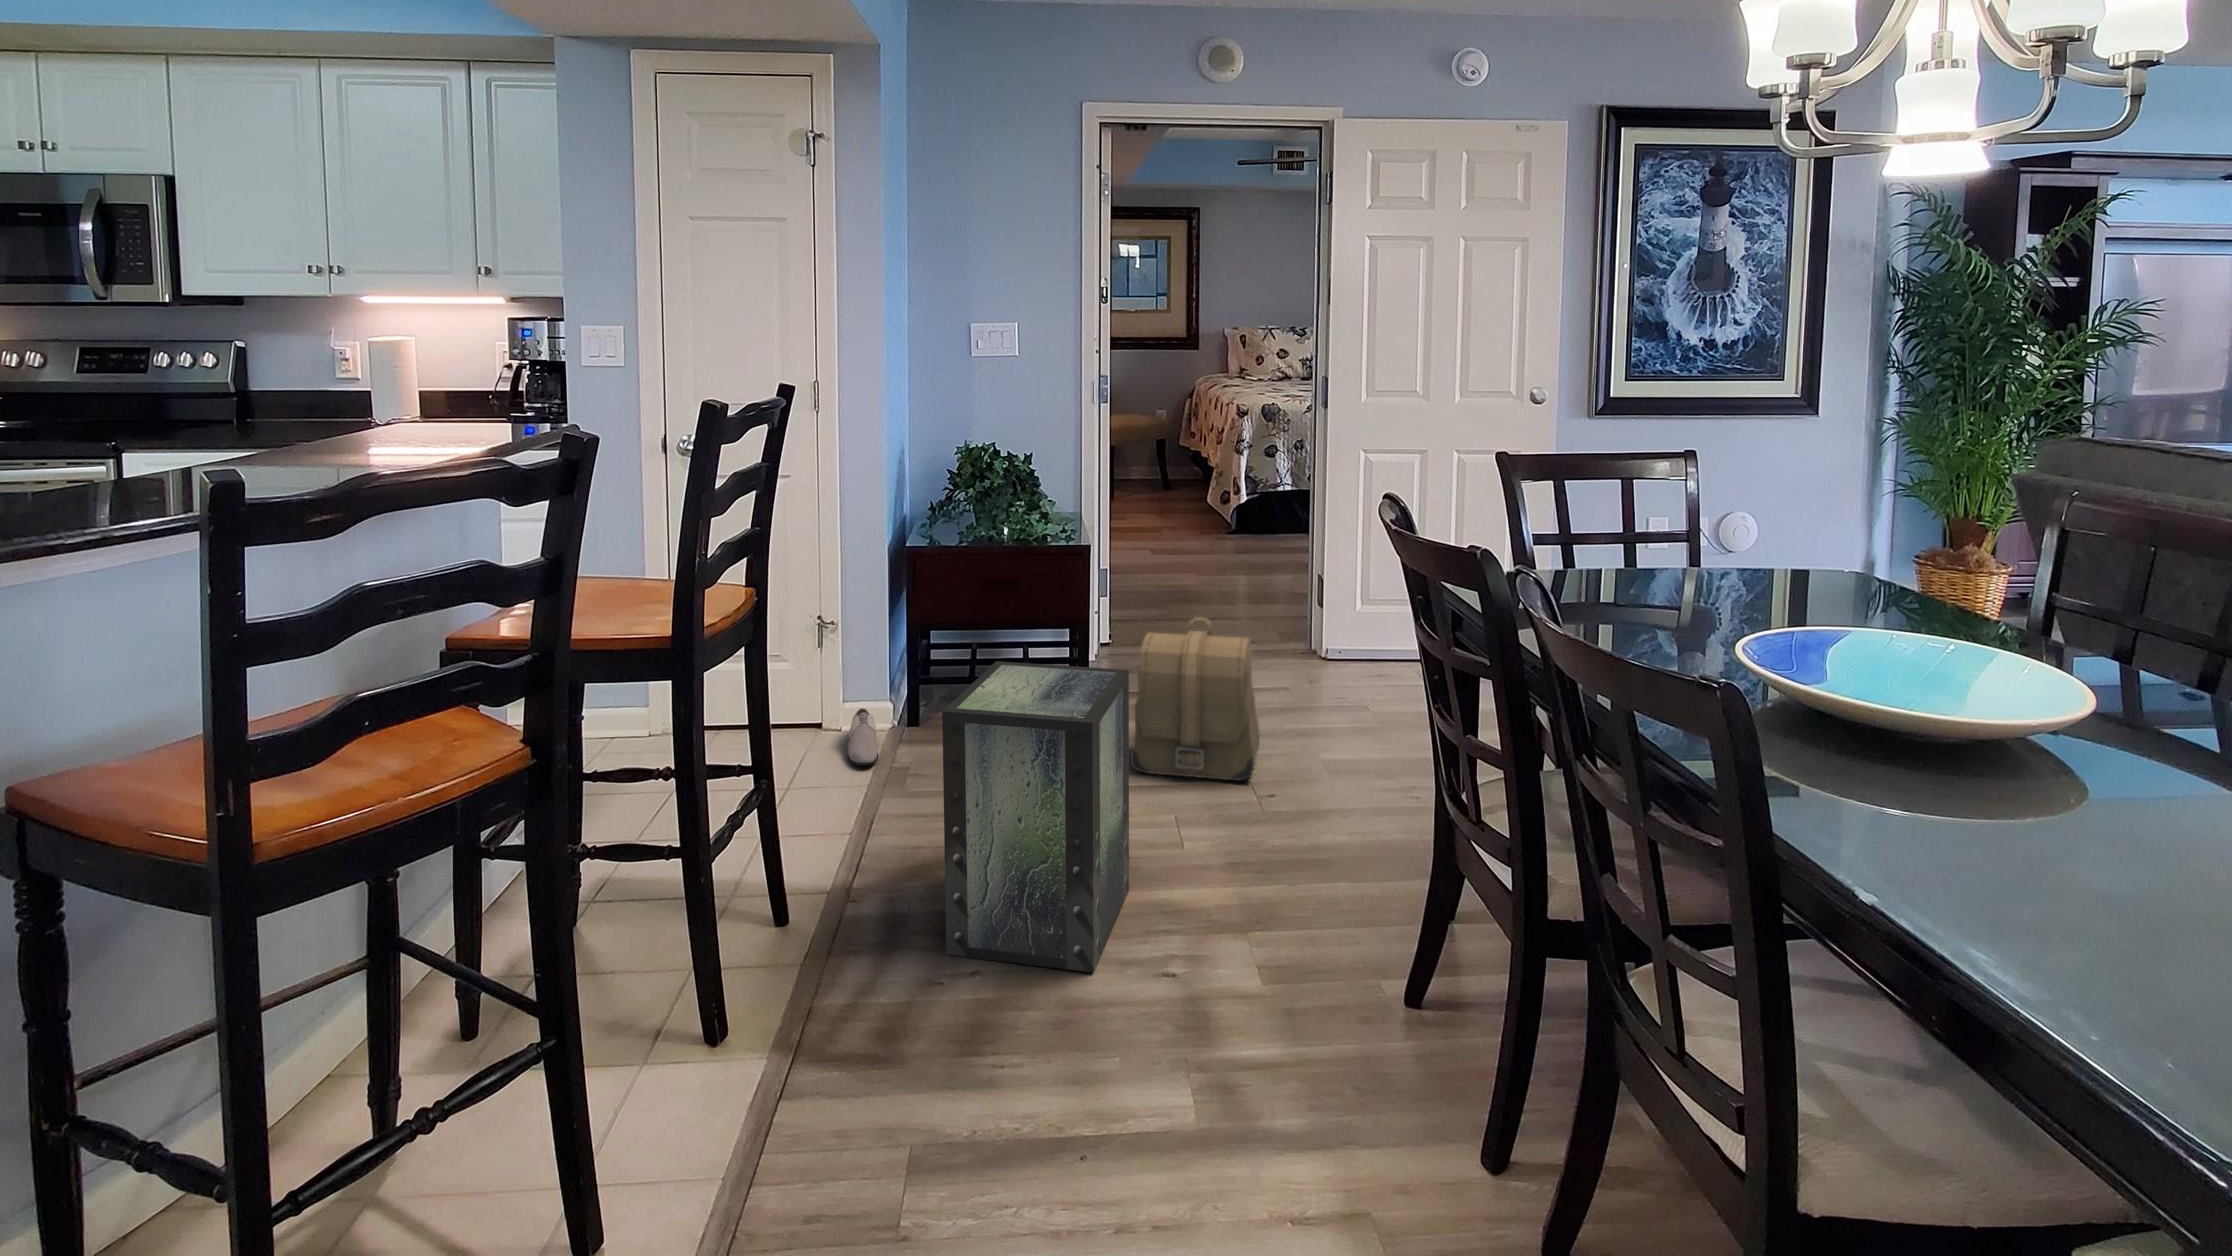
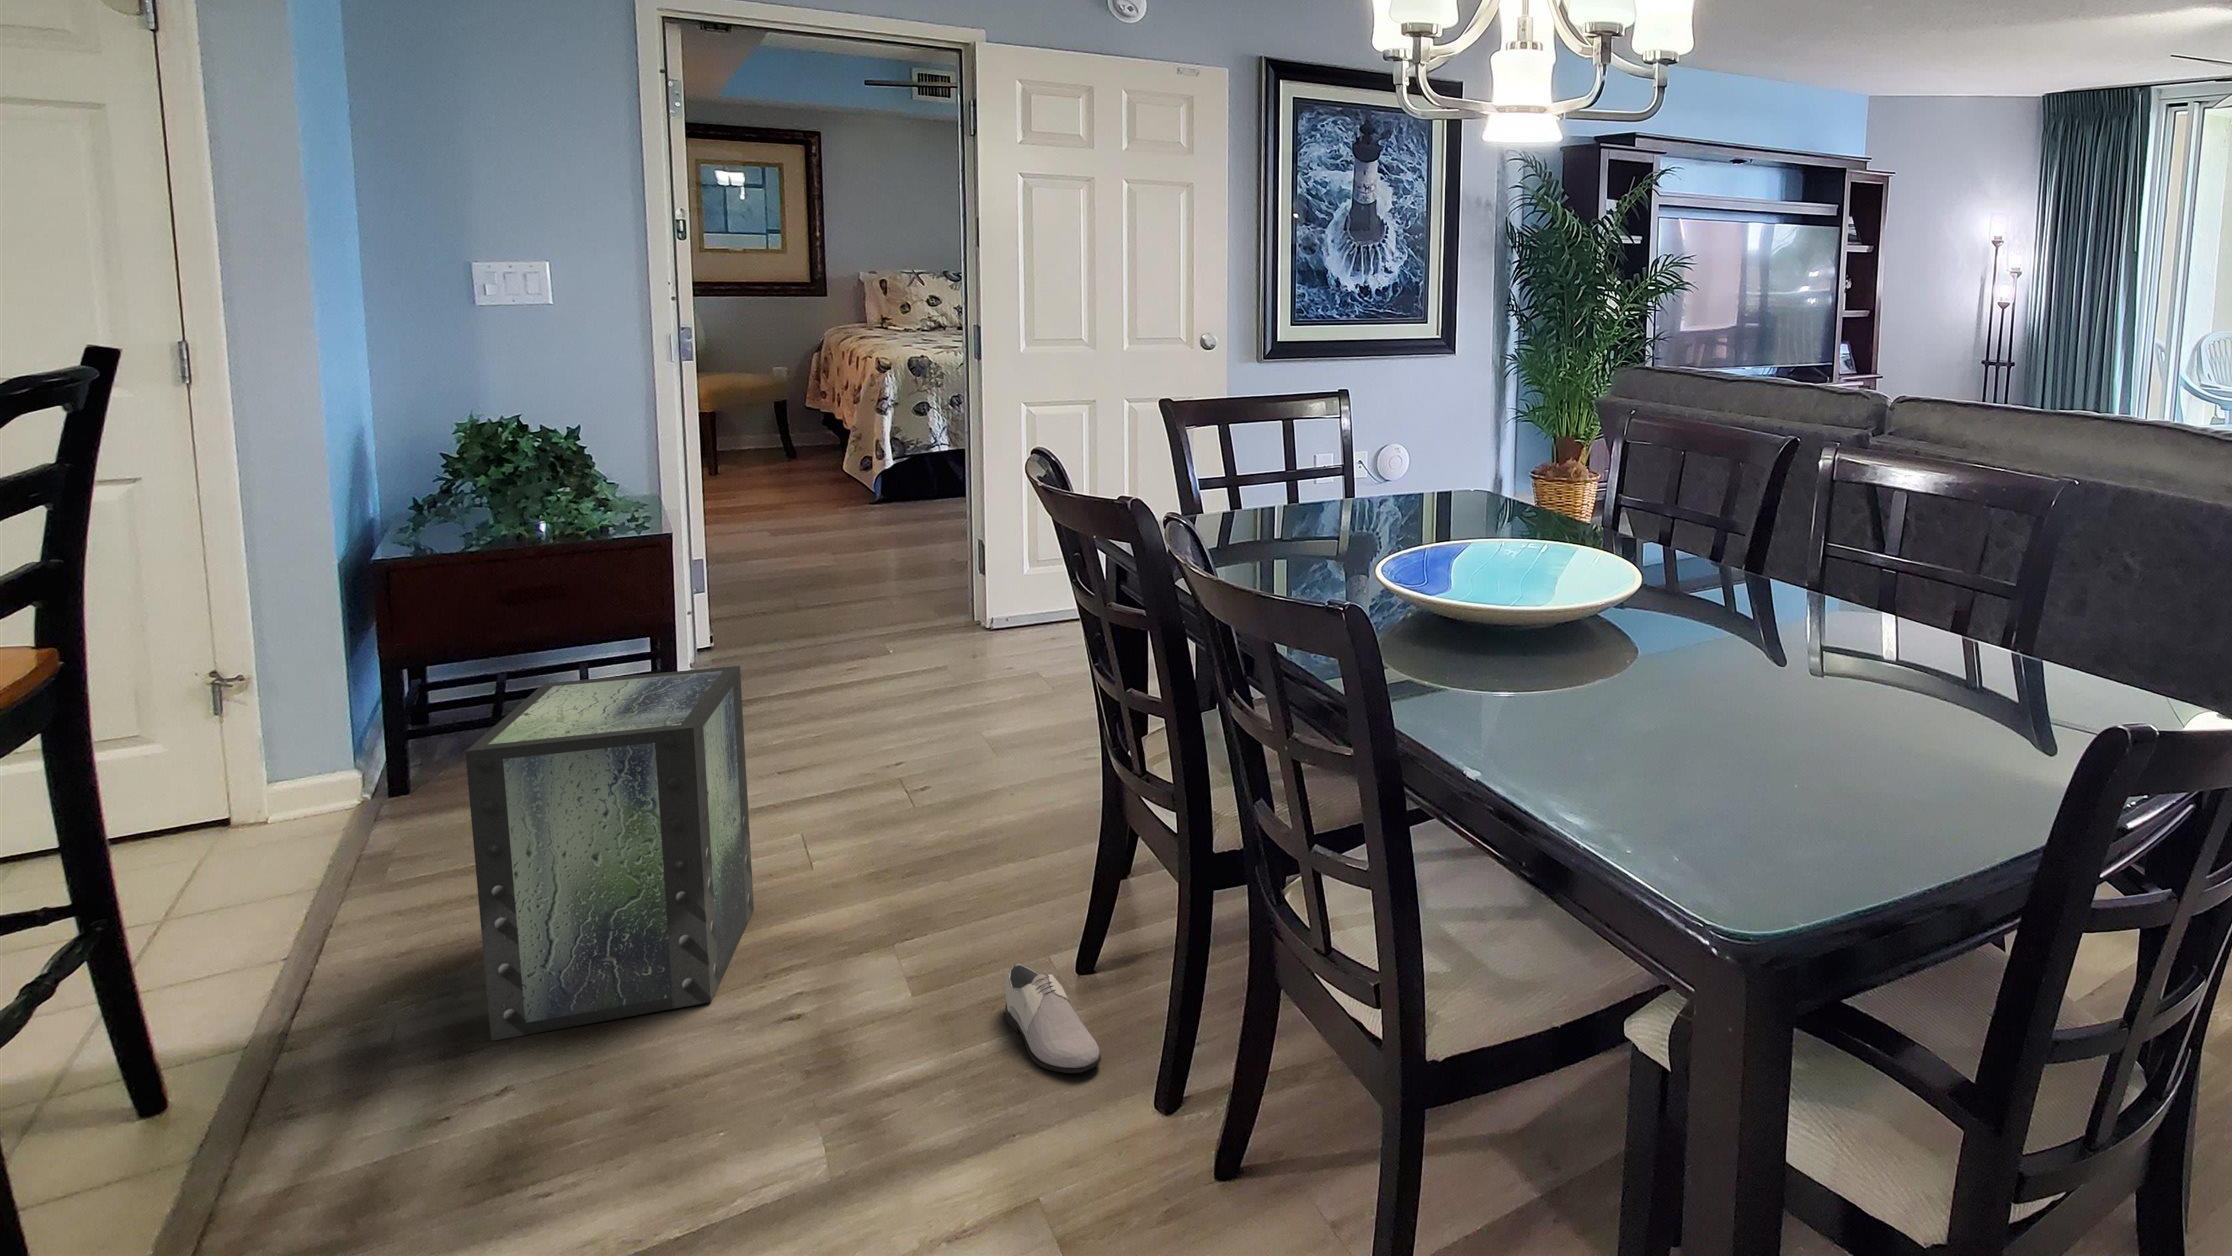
backpack: present [1131,617,1260,781] -> none [748,600,917,785]
shoe: present [847,708,878,766] -> present [1005,964,1101,1073]

